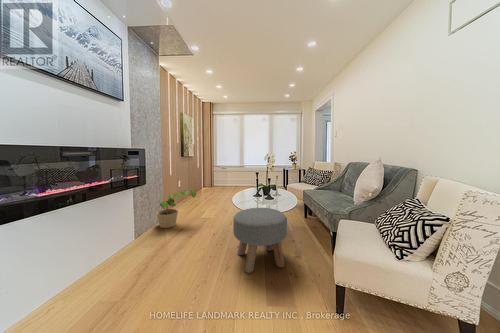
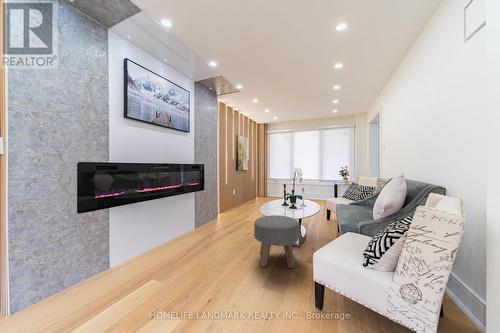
potted plant: present [157,190,196,228] -> none [210,197,239,226]

